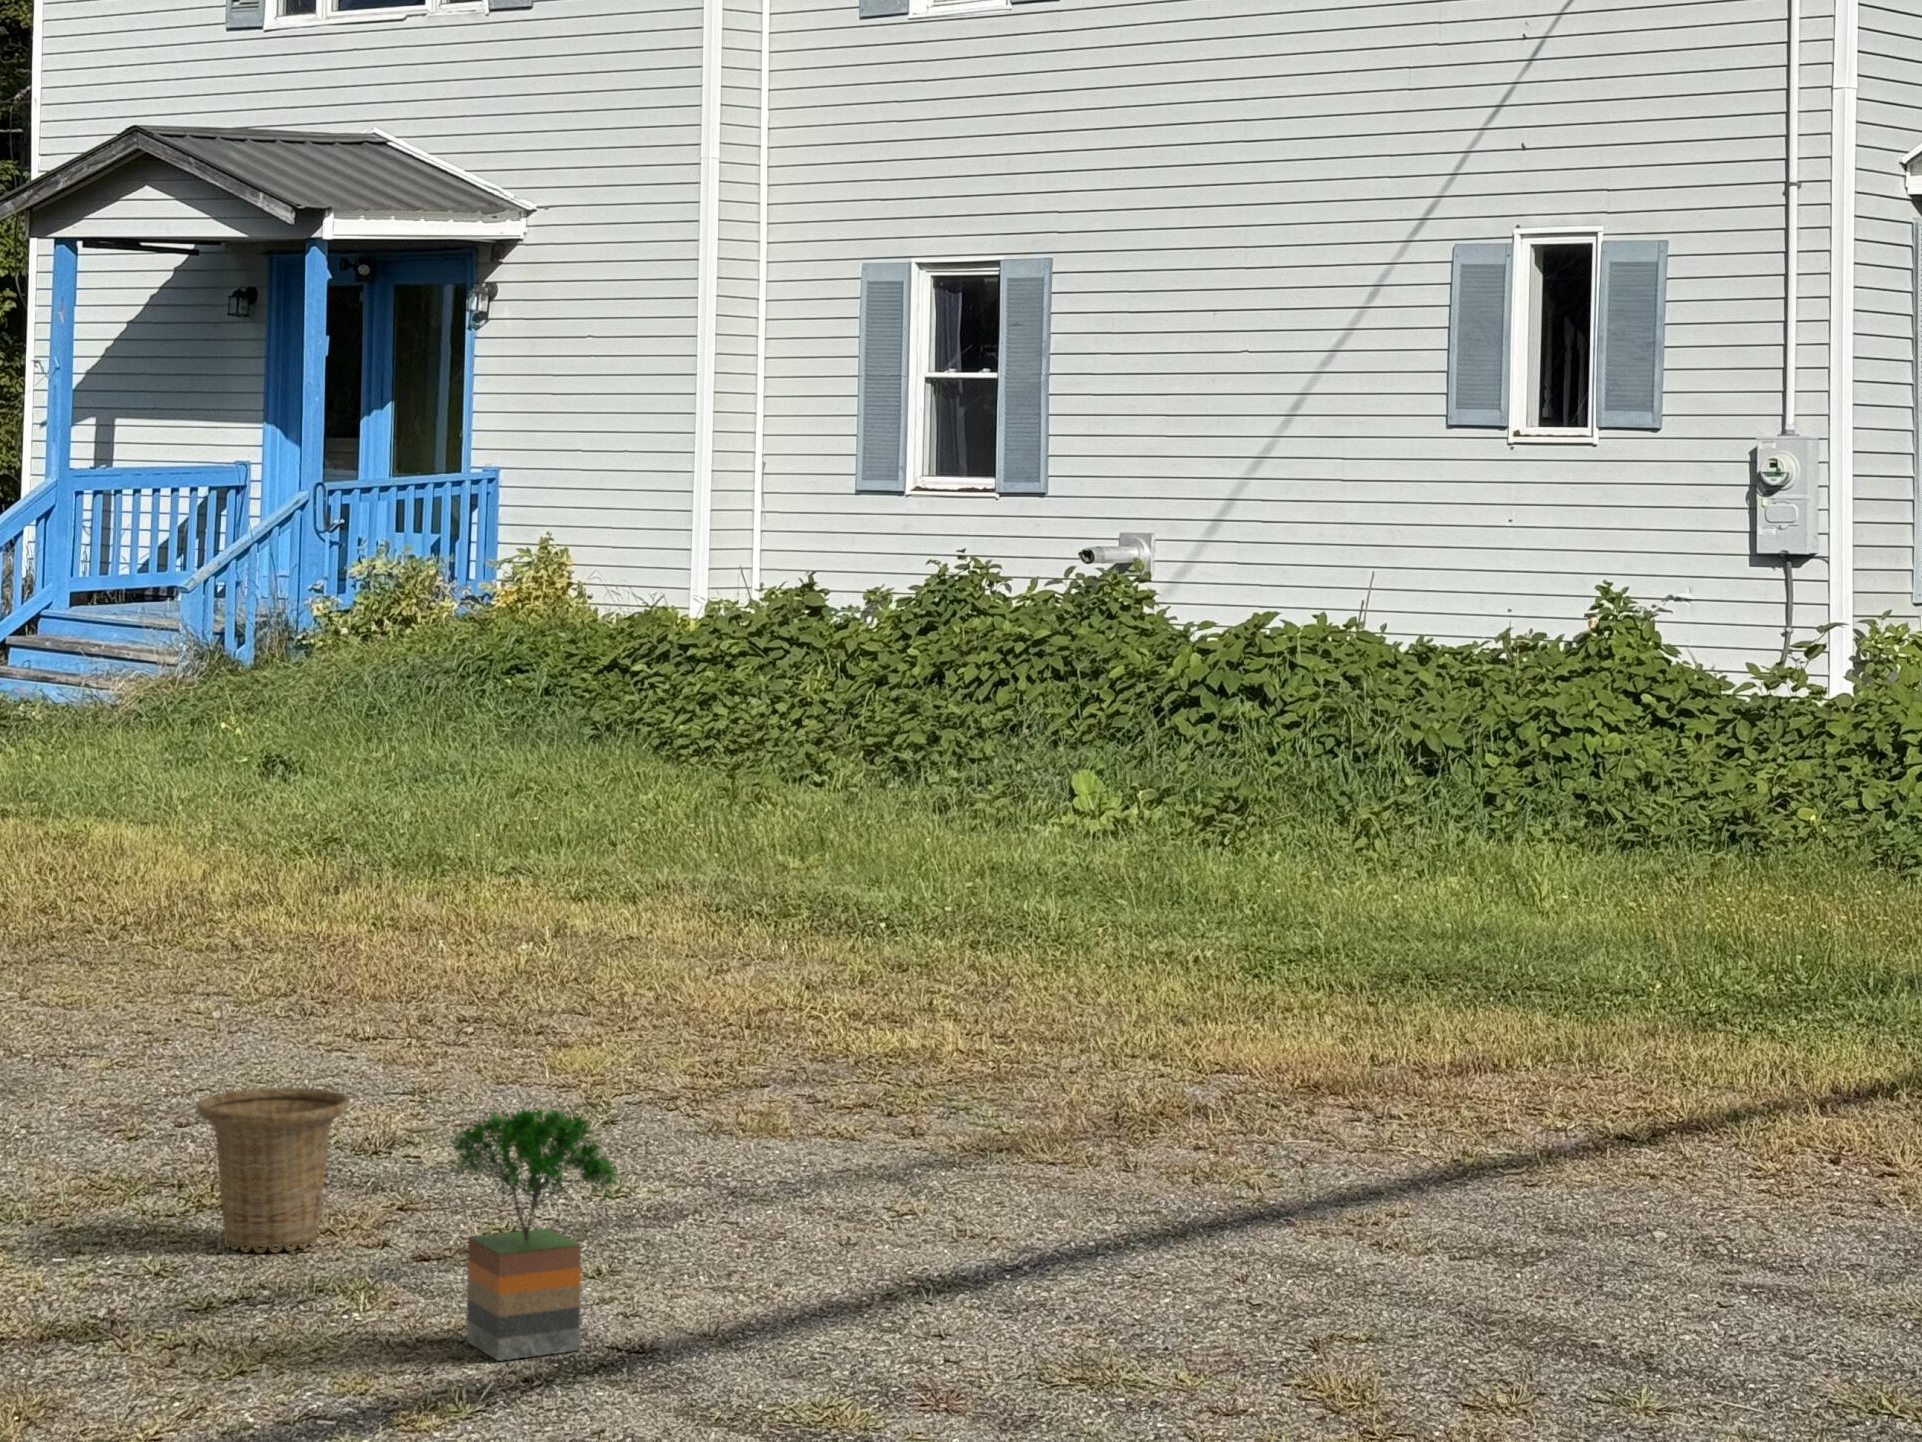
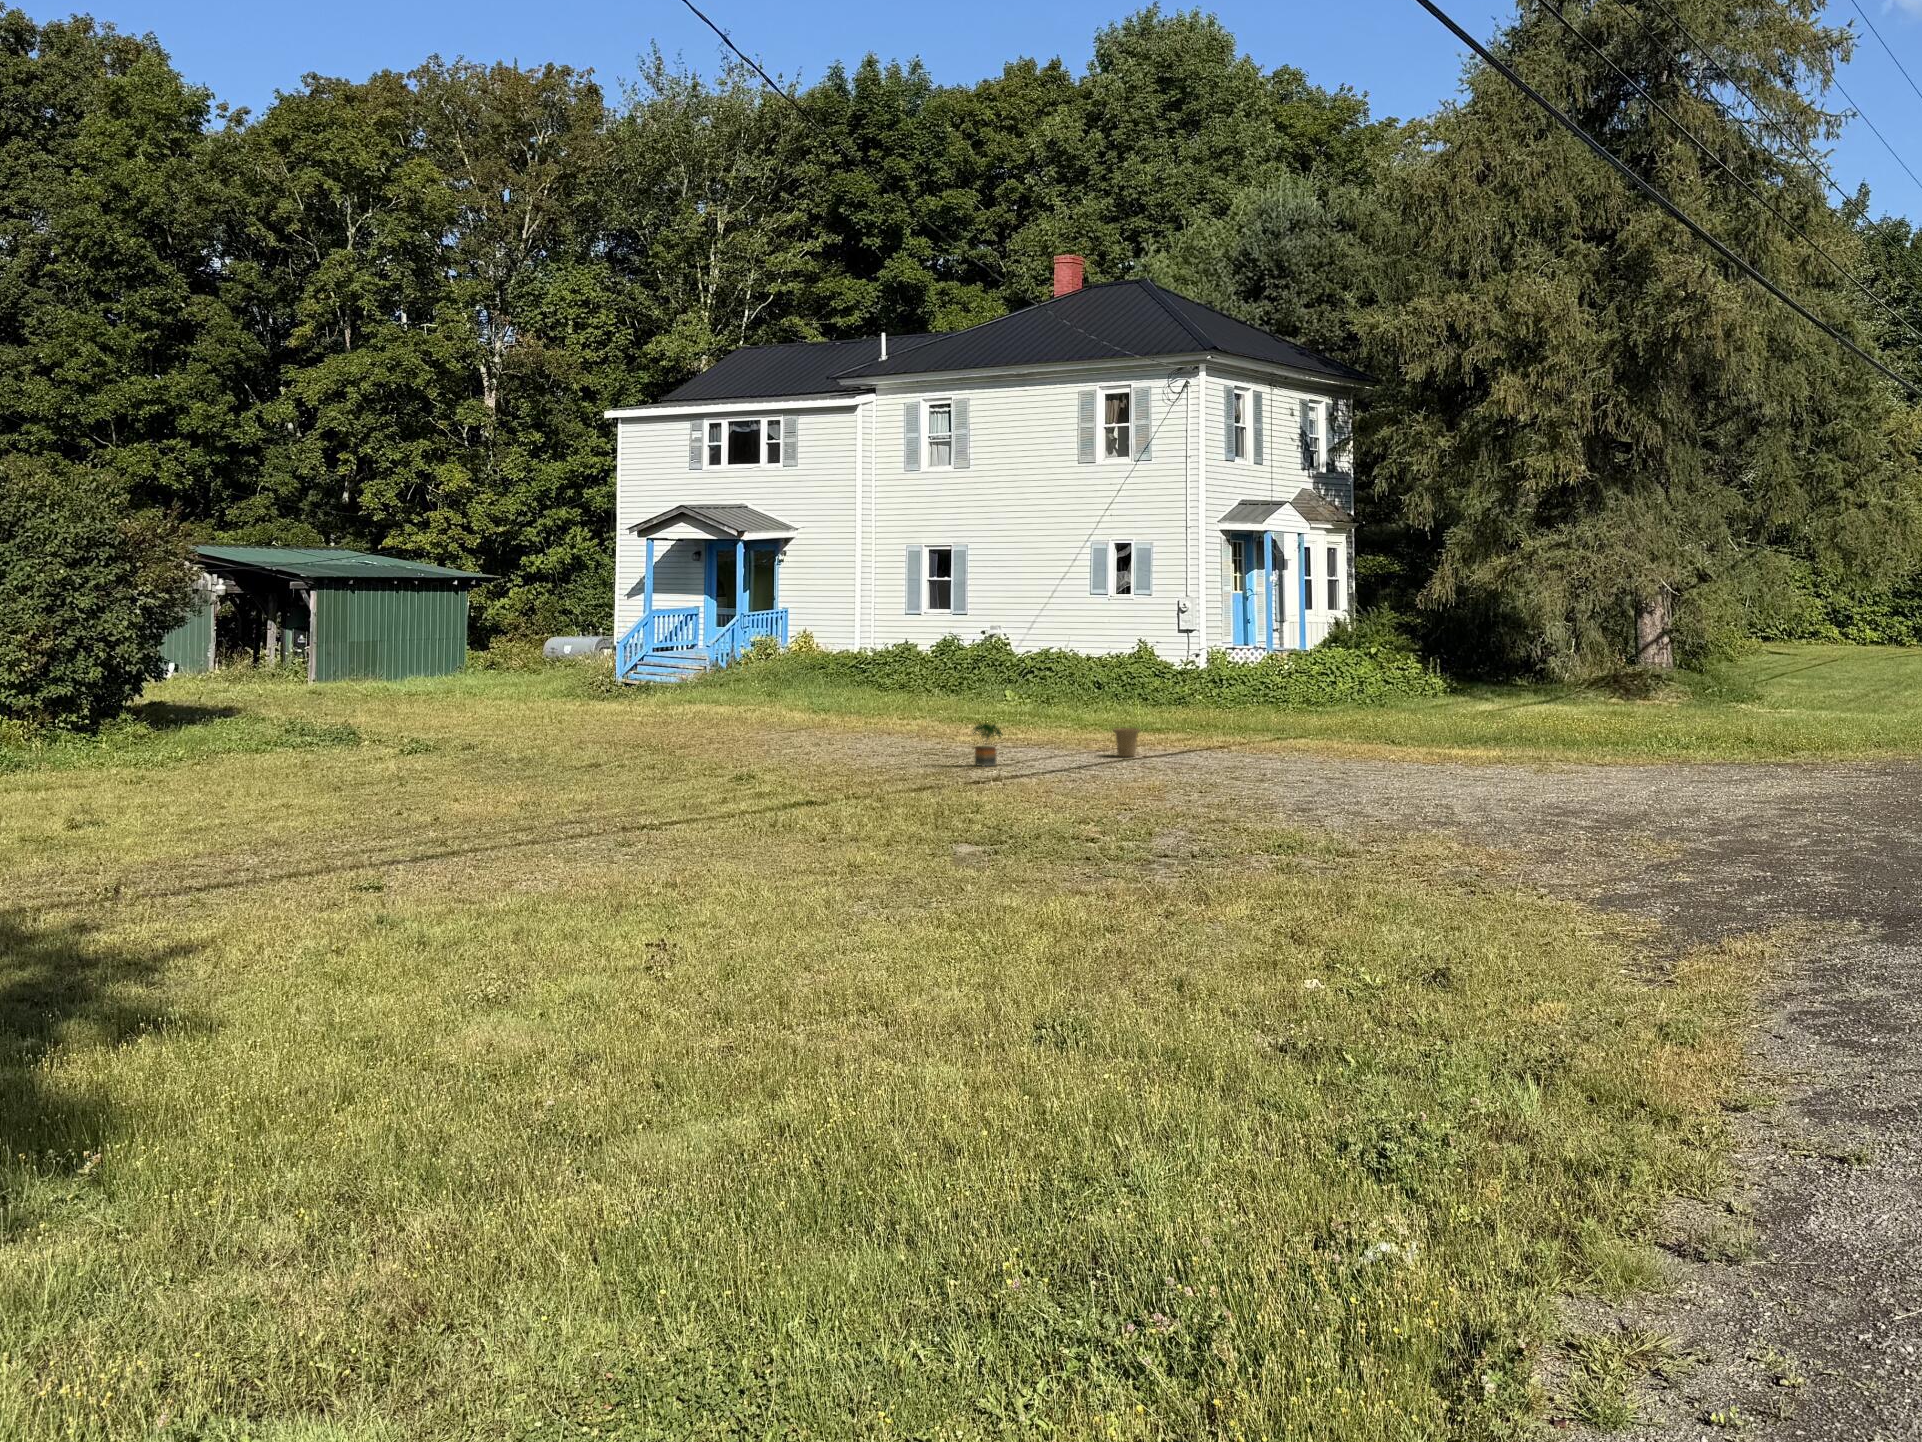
basket: present [197,1088,349,1253] -> present [1113,728,1140,757]

